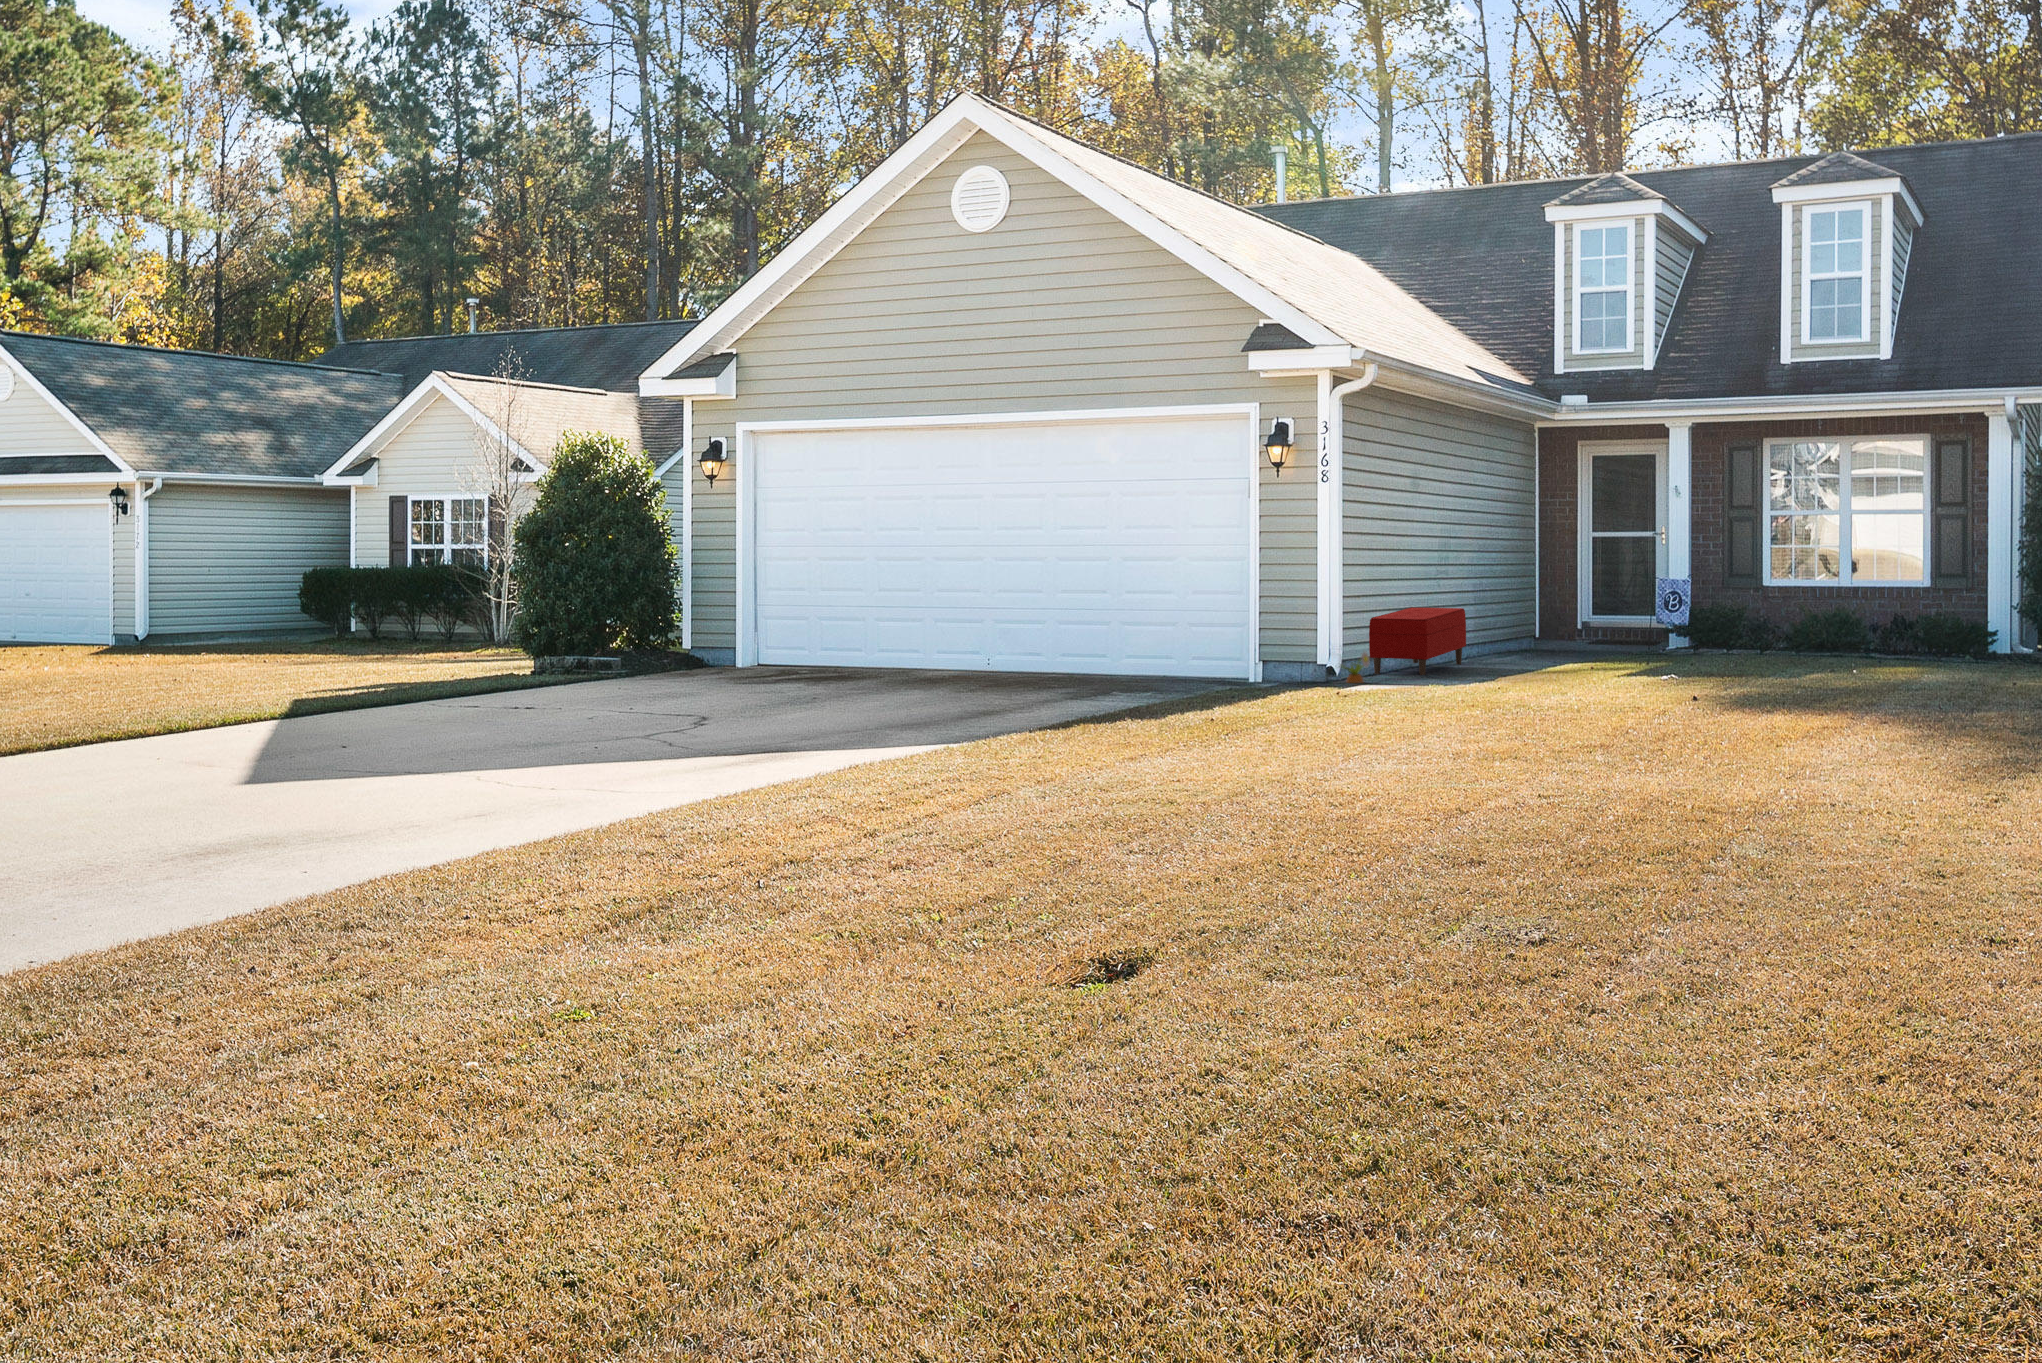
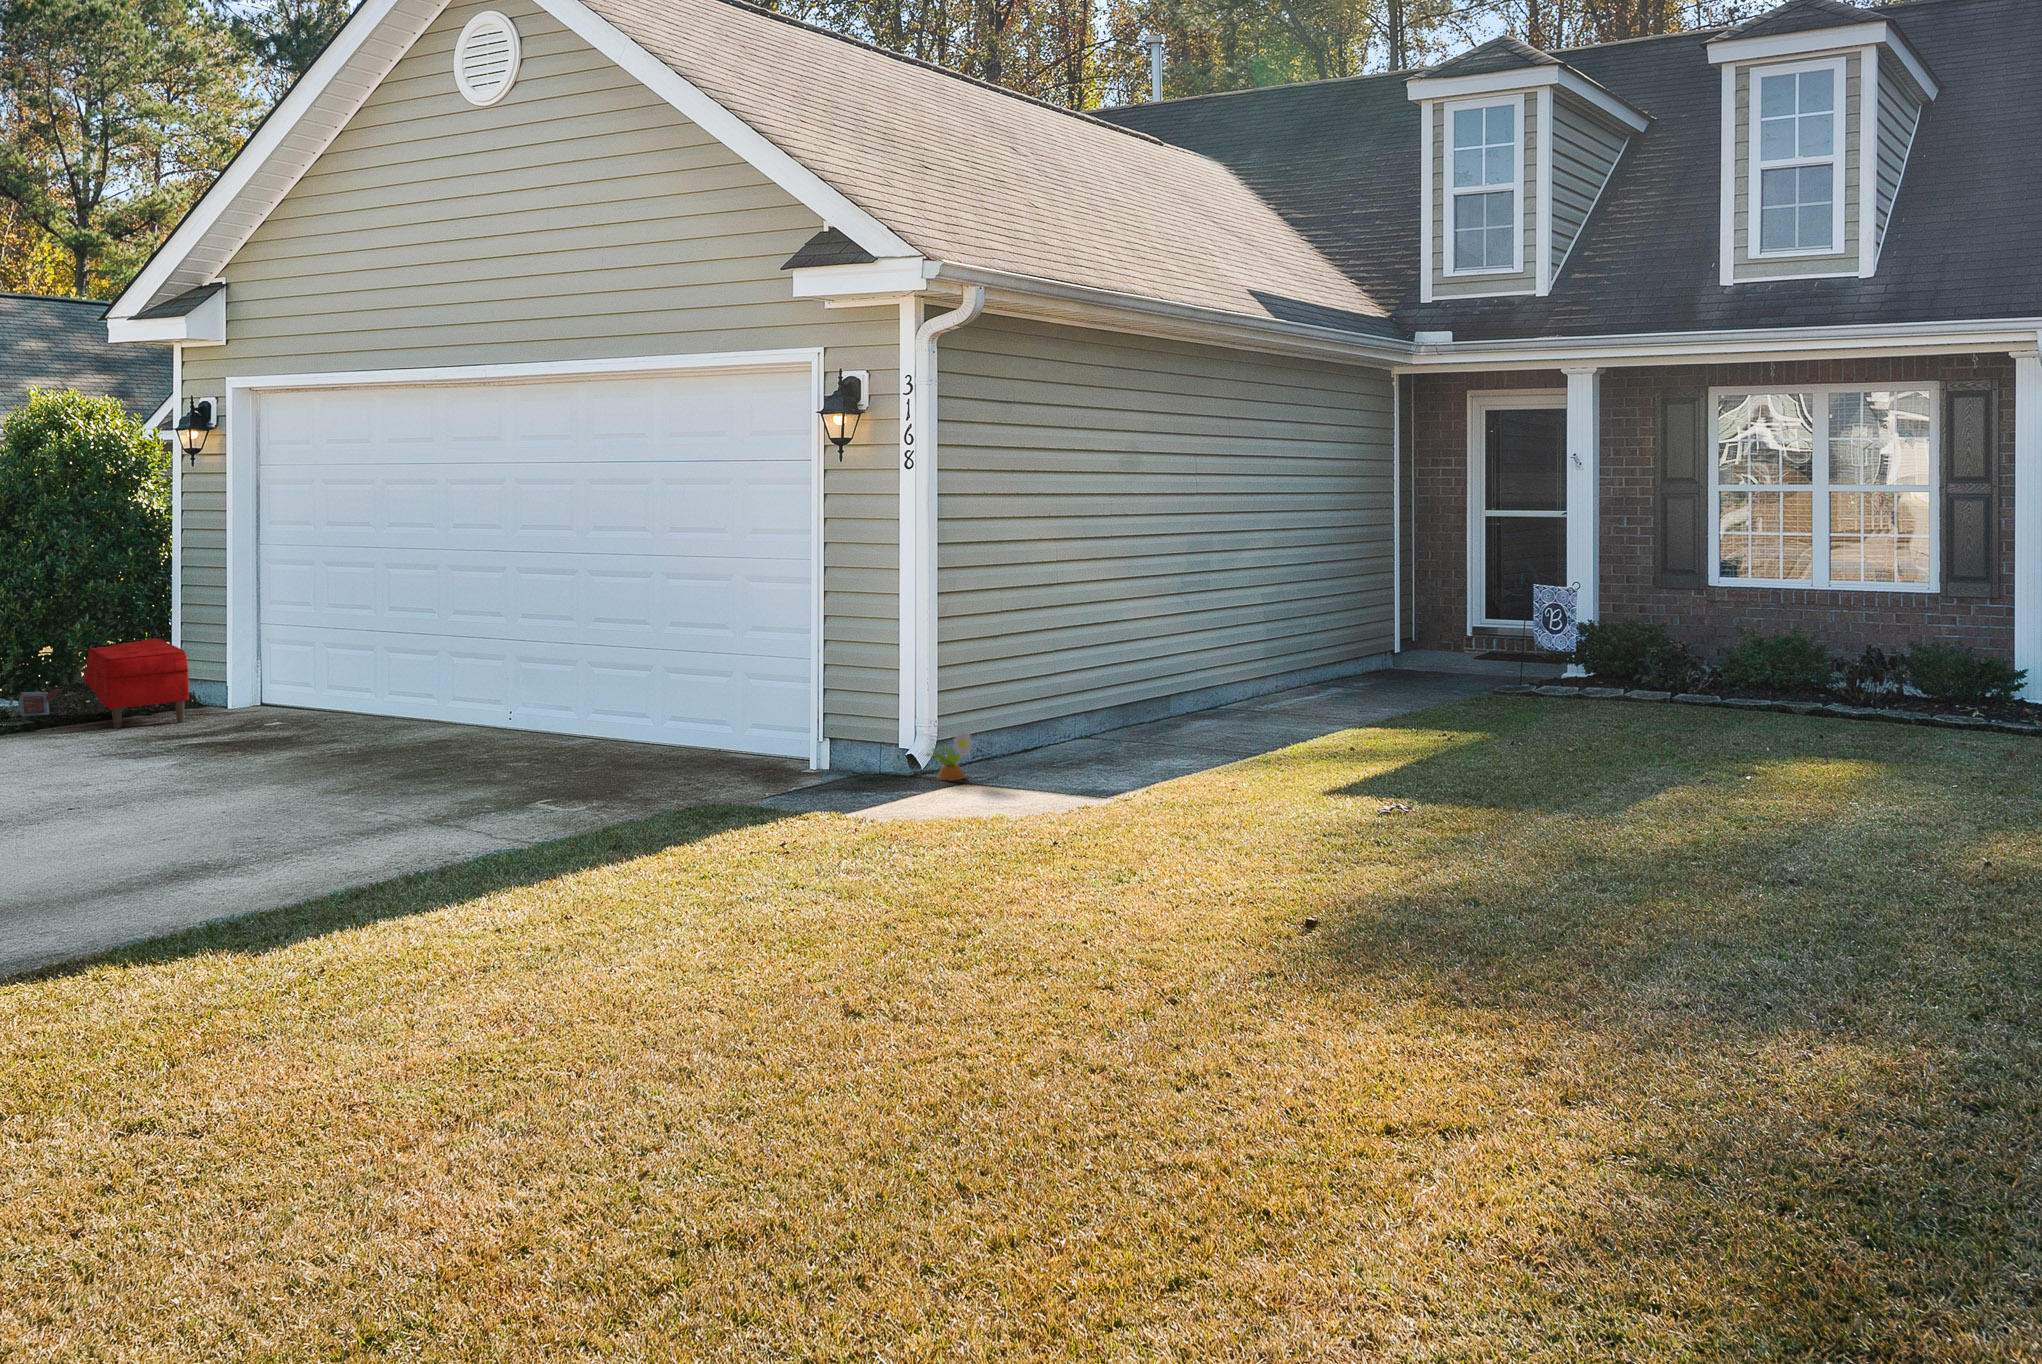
bench: present [1369,607,1466,675] -> present [84,638,189,728]
watering can: none [567,650,605,672] -> present [9,689,62,716]

